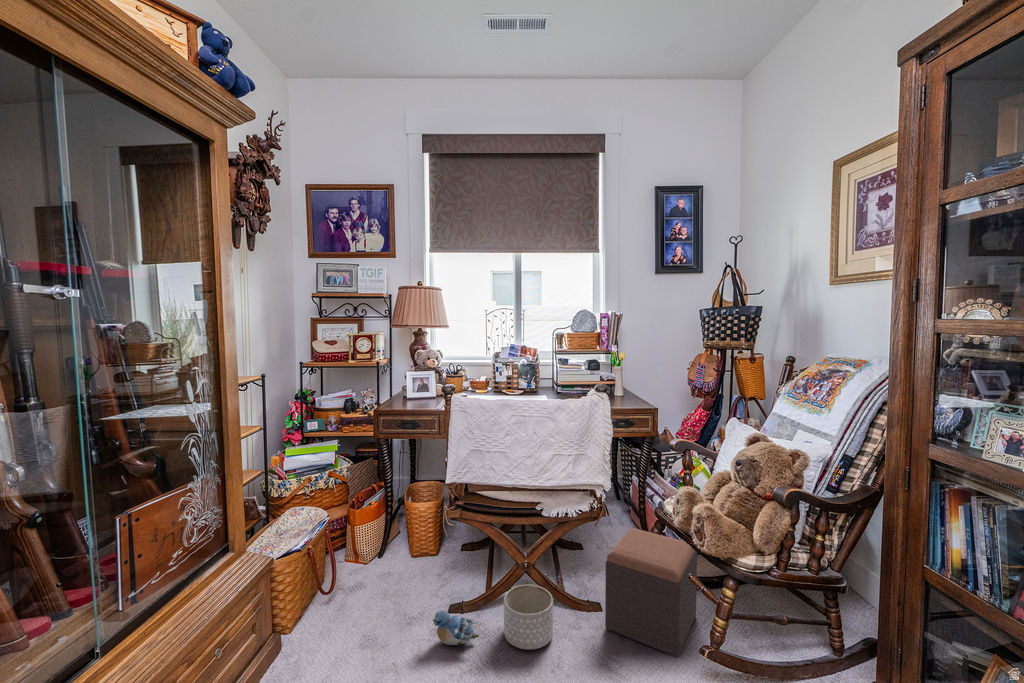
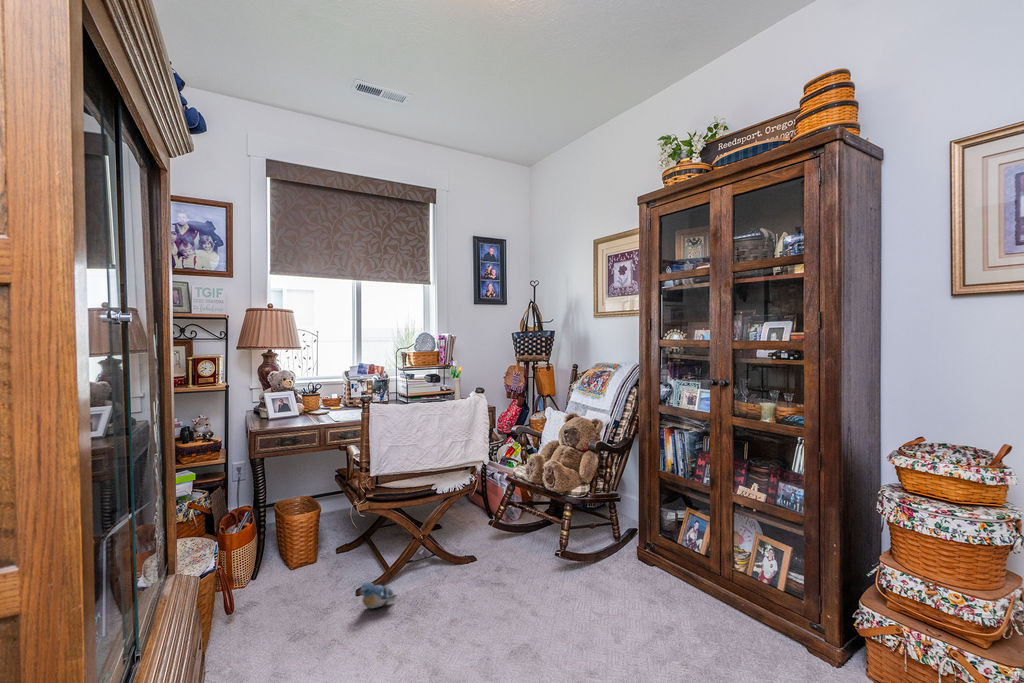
footstool: present [605,528,697,657] -> none [484,494,537,568]
planter: present [504,584,553,650] -> none [413,548,452,594]

